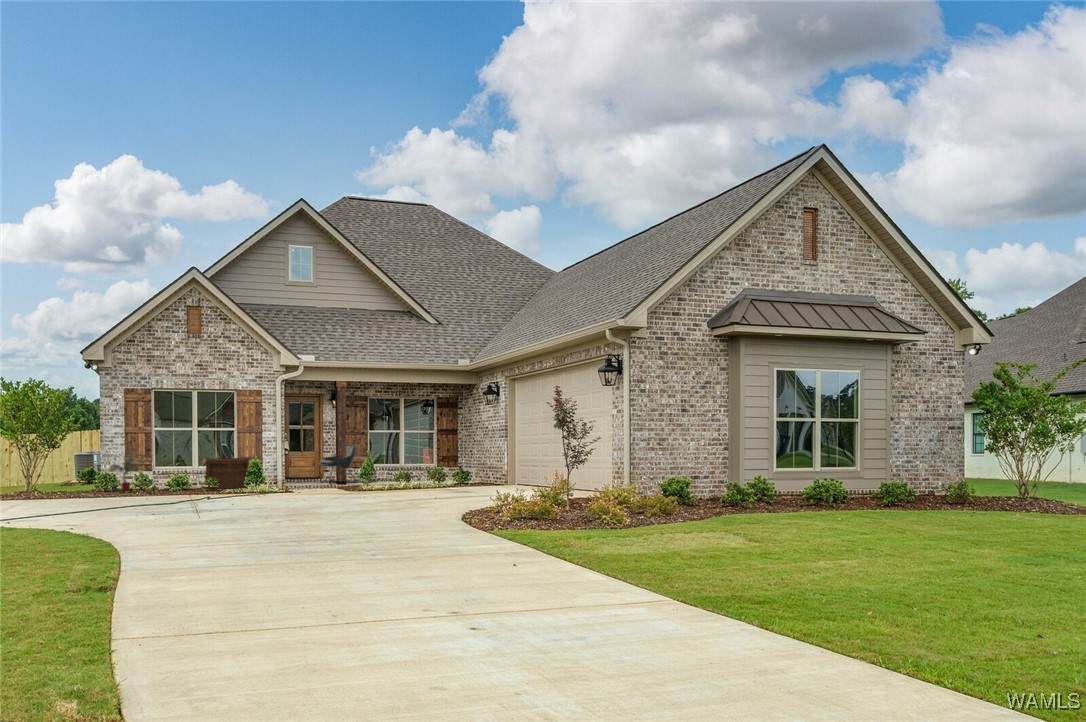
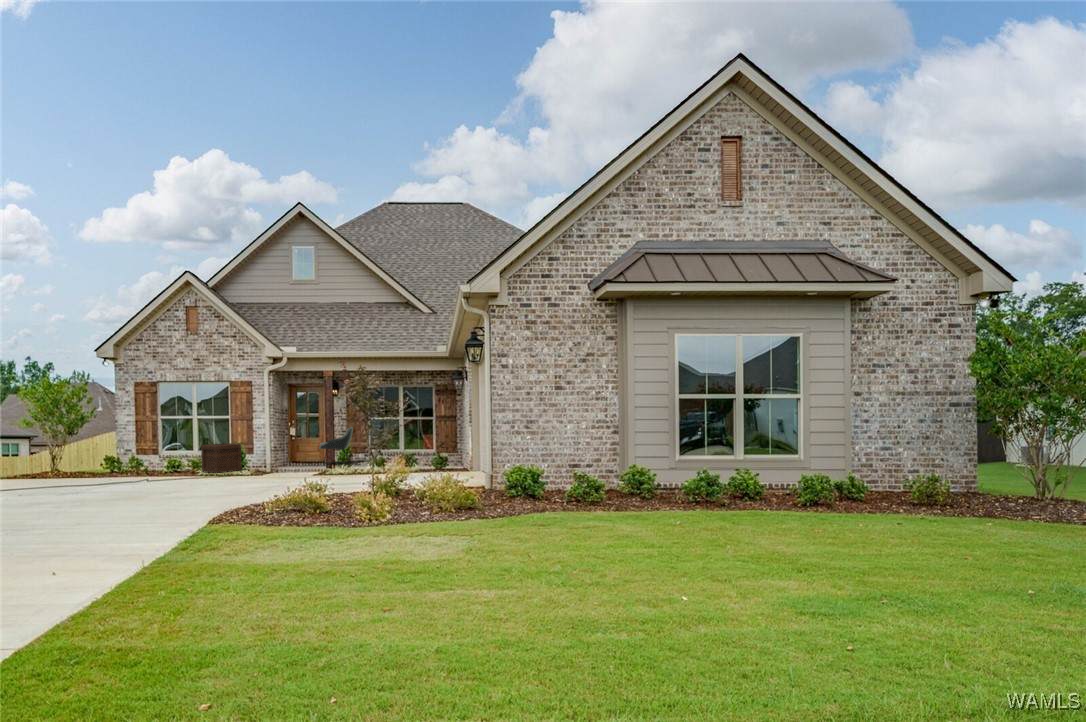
potted tree: present [110,451,143,490] -> none [119,438,148,475]

